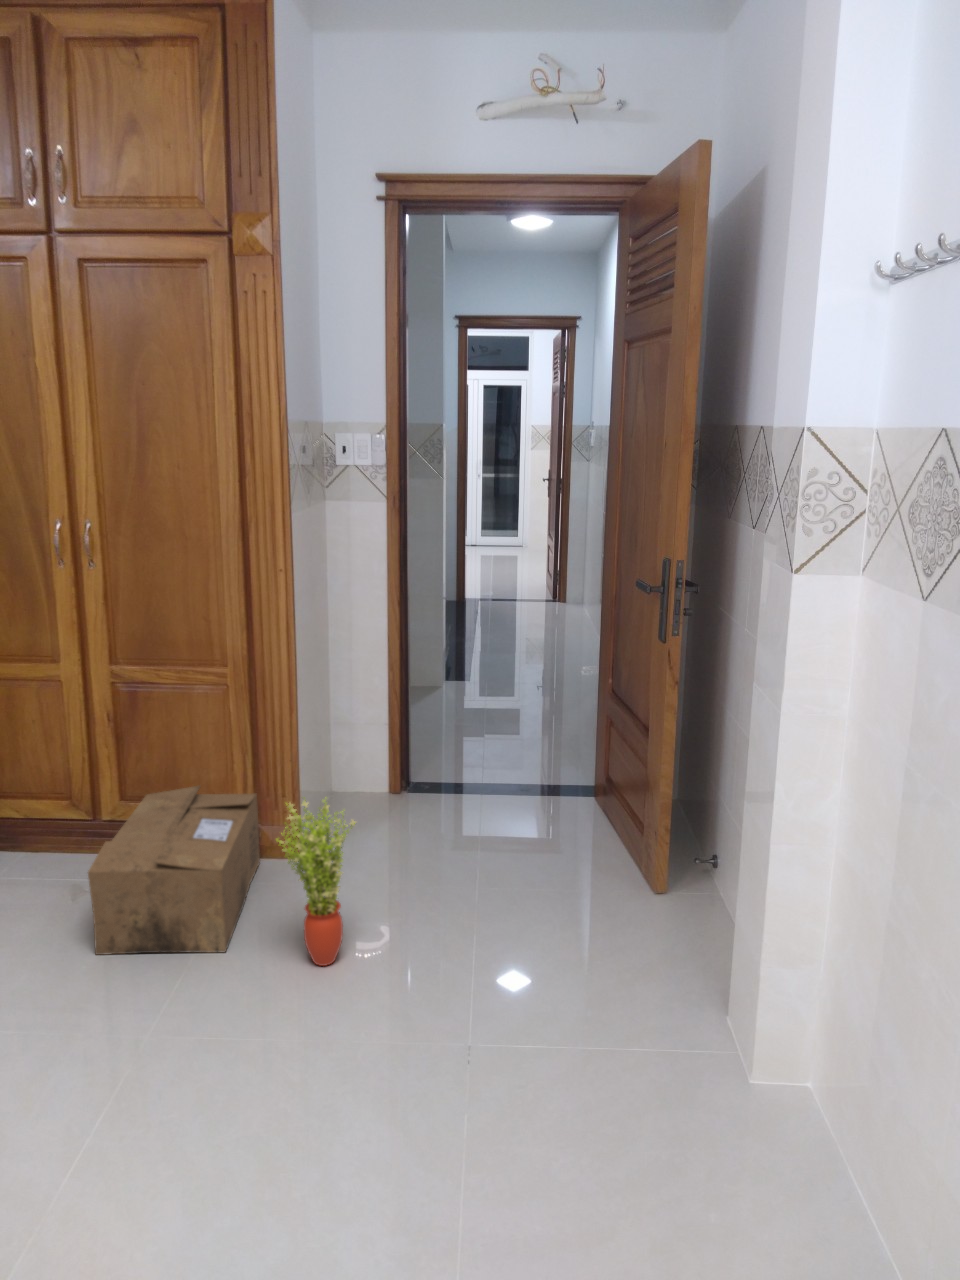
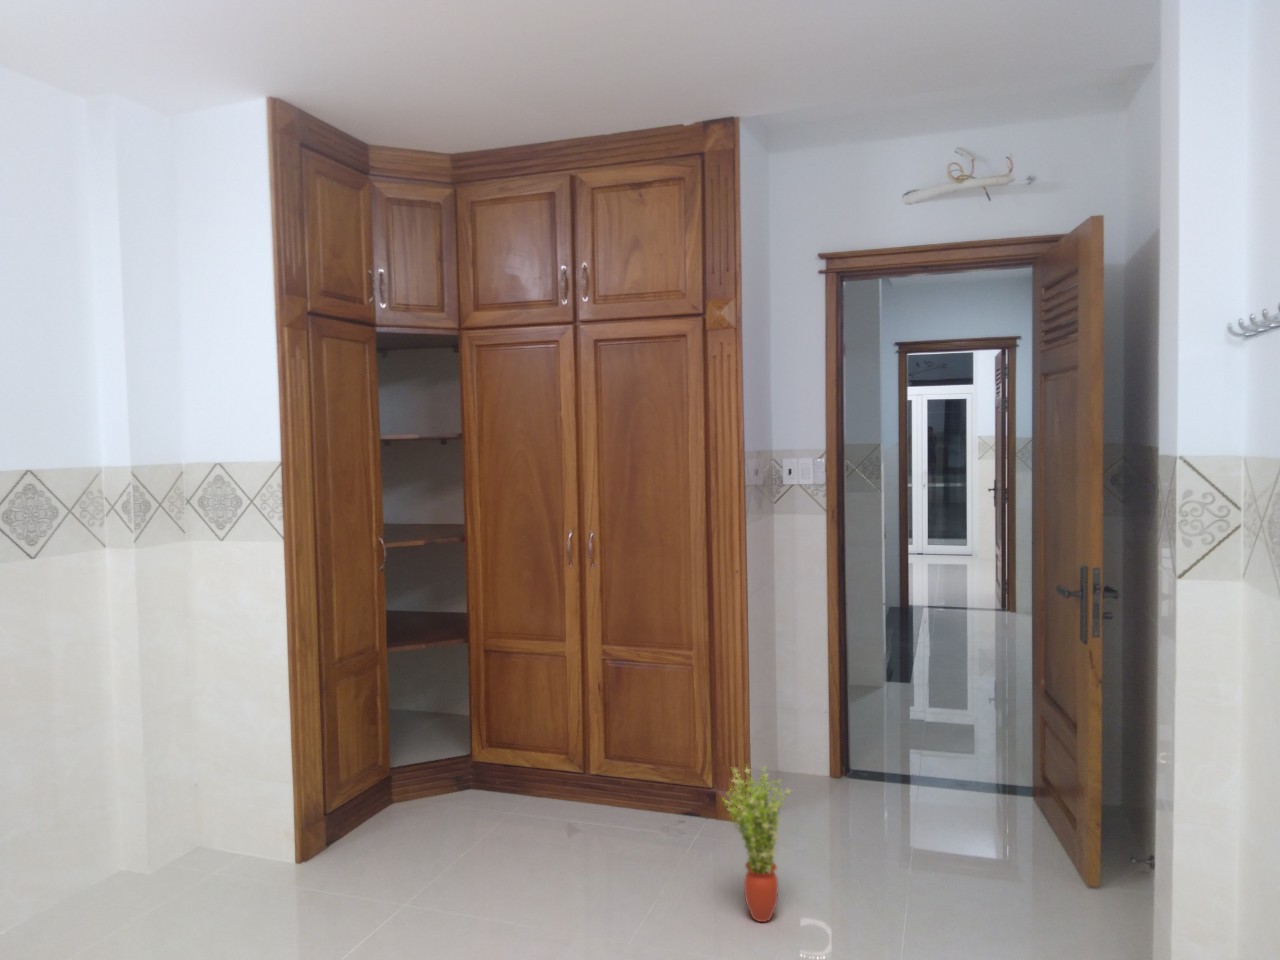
cardboard box: present [88,786,260,955] -> none [574,751,711,898]

